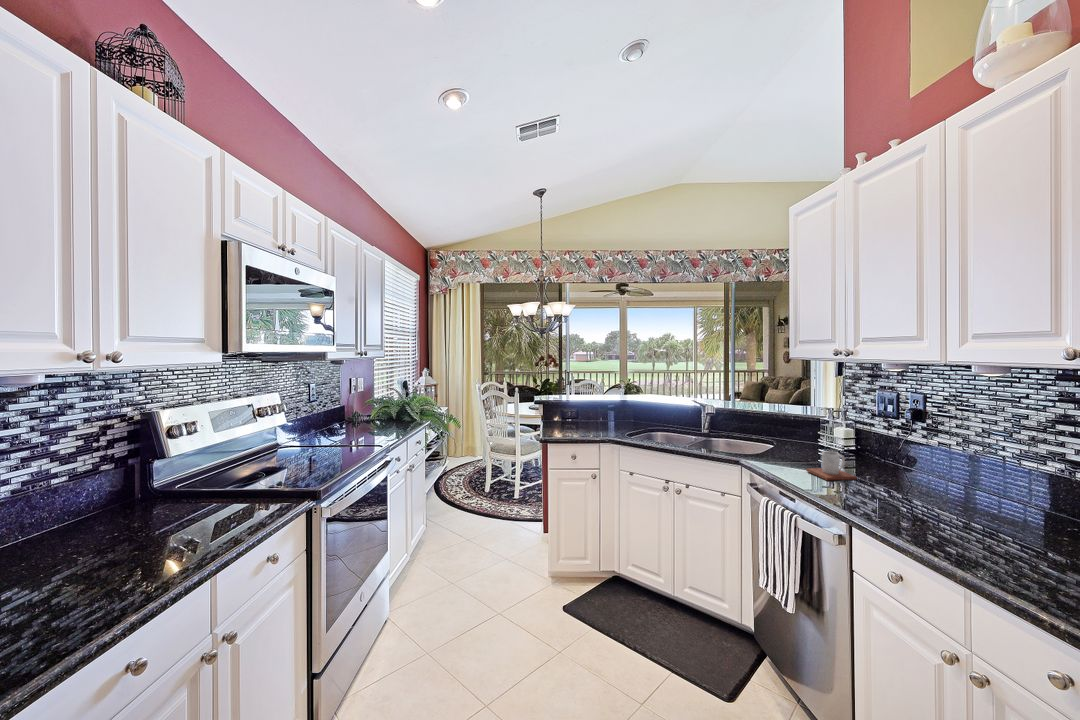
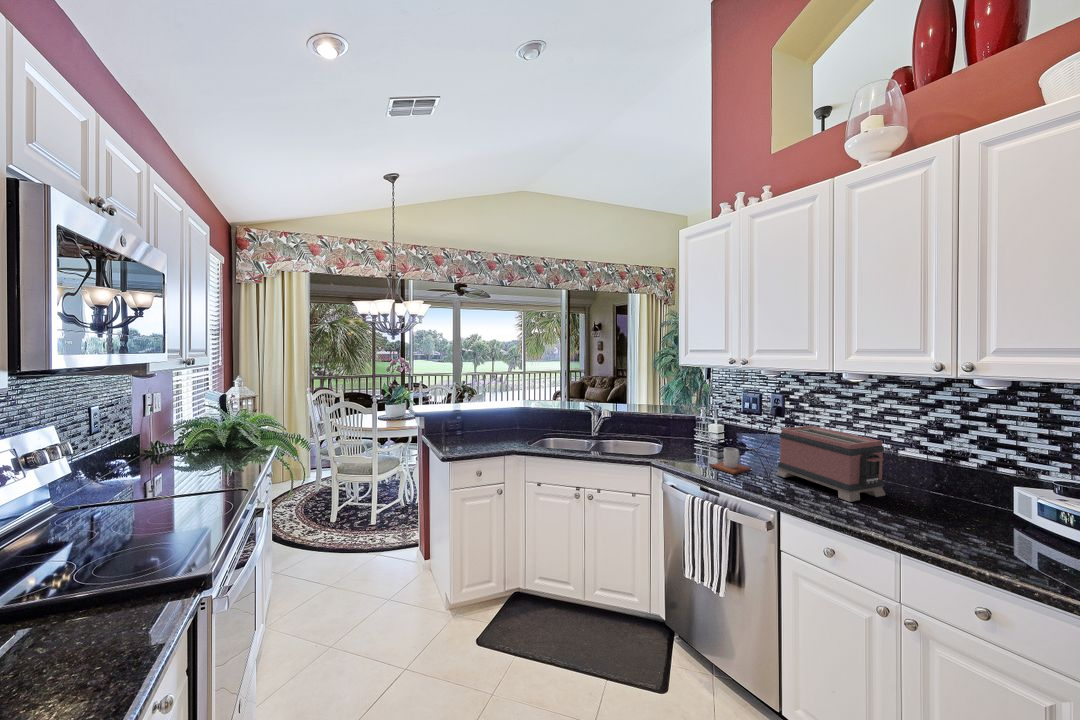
toaster: none [883,432,1028,525] -> present [776,426,886,502]

